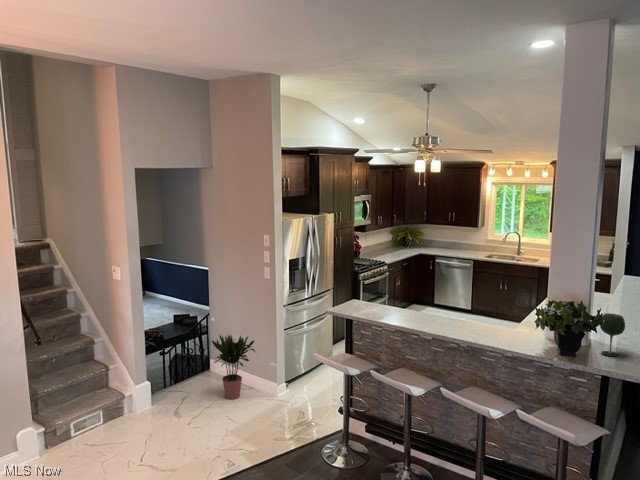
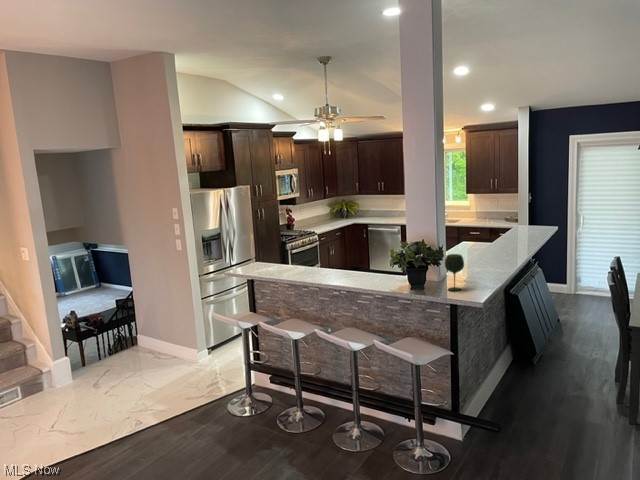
potted plant: present [212,335,255,399] -> none [127,301,178,368]

